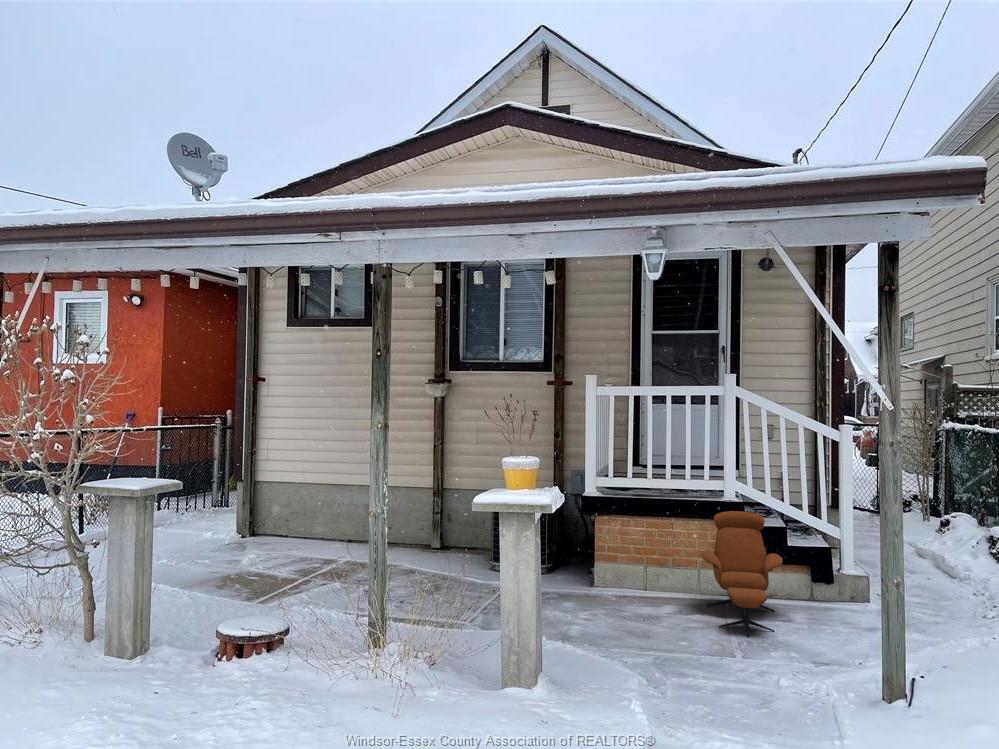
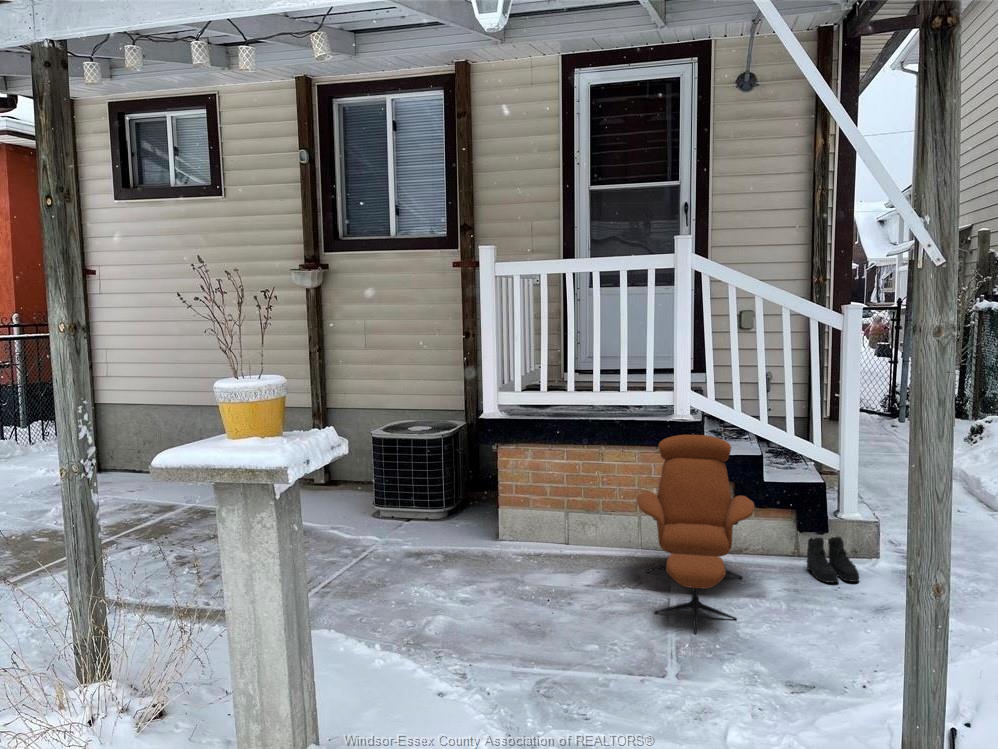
boots: none [819,585,855,615] -> present [807,537,859,583]

